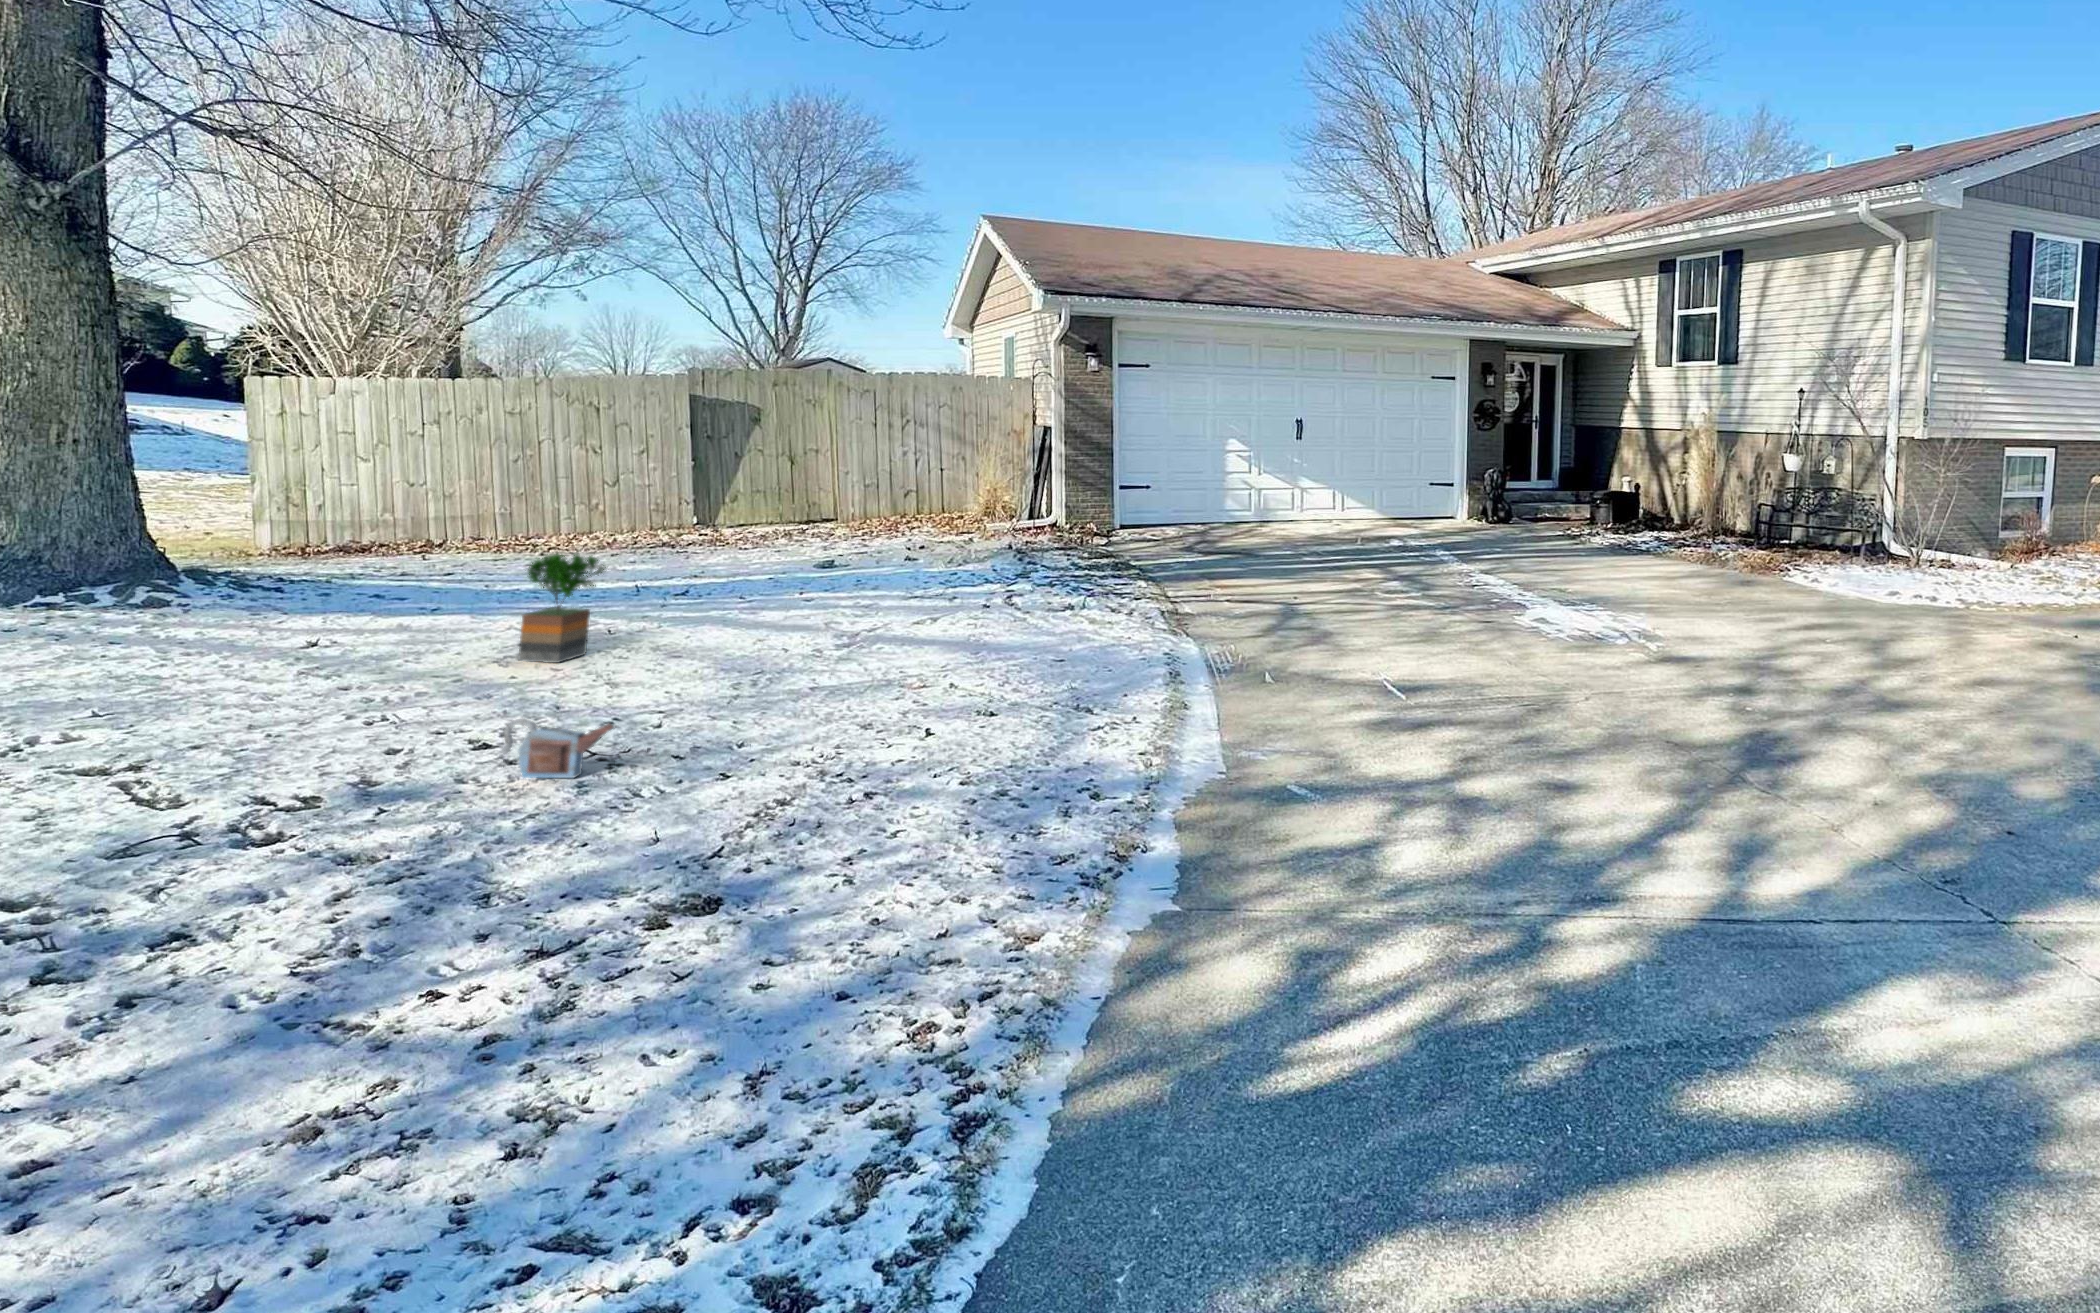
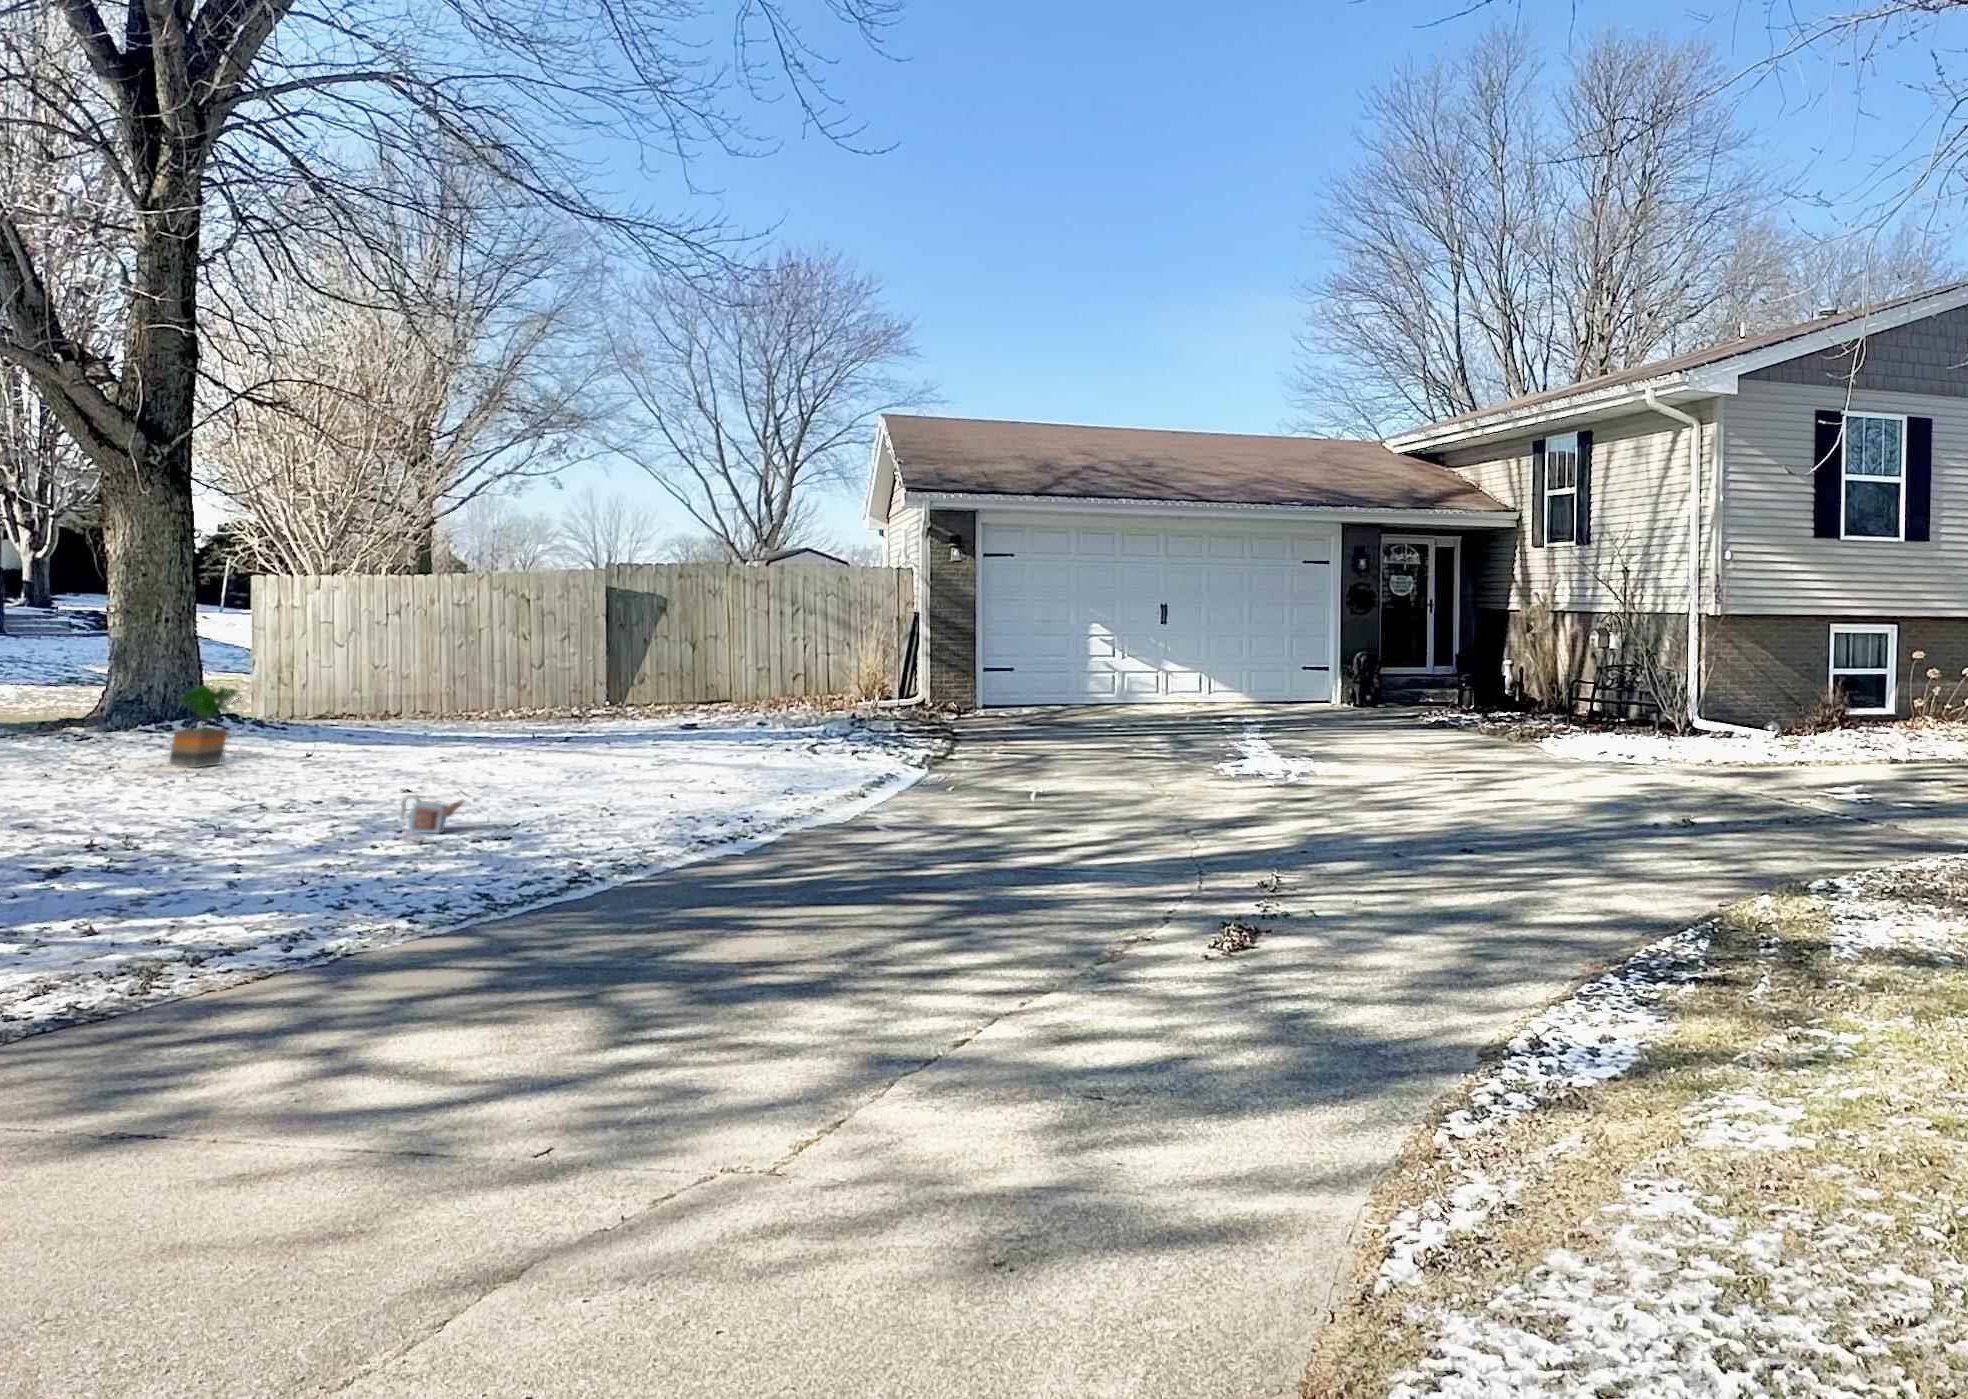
potted tree: present [518,553,606,663] -> present [169,686,242,768]

